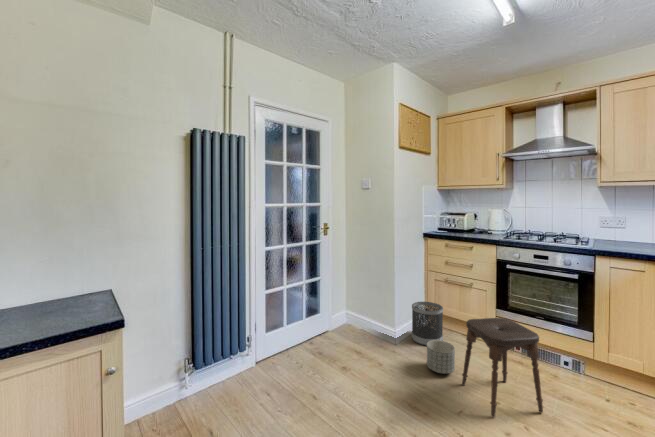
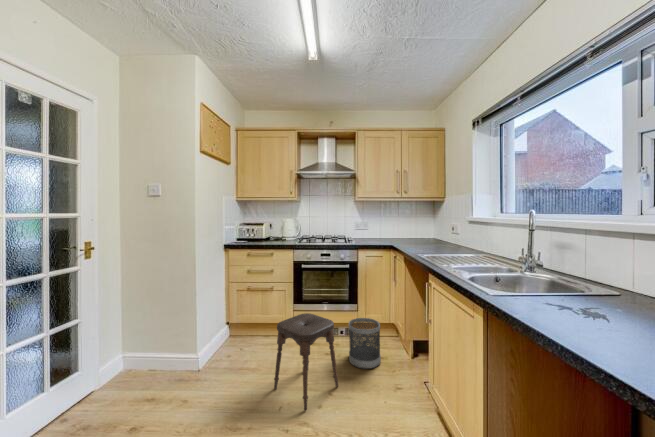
wastebasket: present [412,302,443,346] -> present [349,318,381,369]
planter: present [427,340,455,374] -> none [238,351,266,387]

